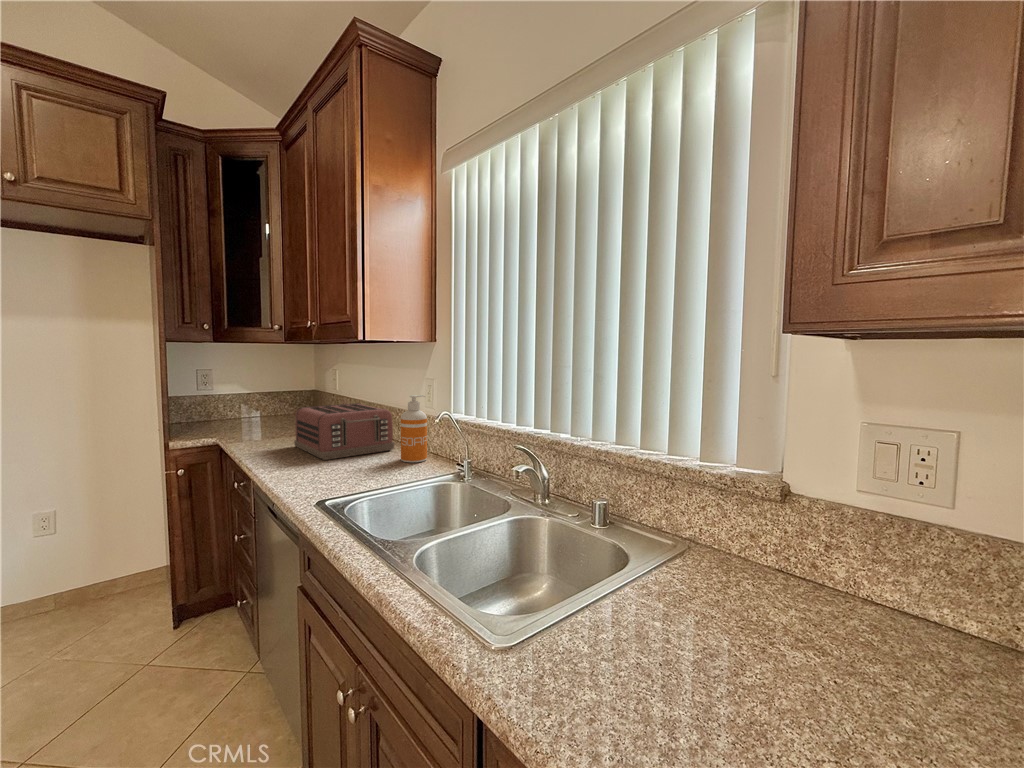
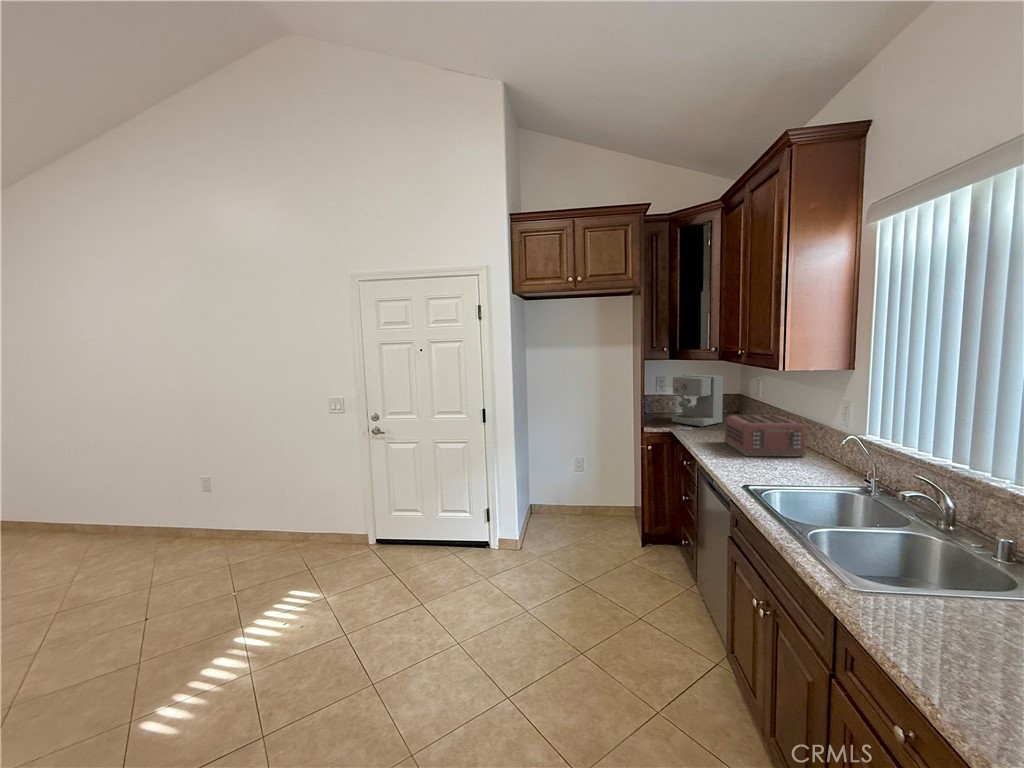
coffee maker: none [218,360,295,432] -> present [672,374,723,427]
soap dispenser: present [401,395,427,463] -> none [811,416,838,471]

